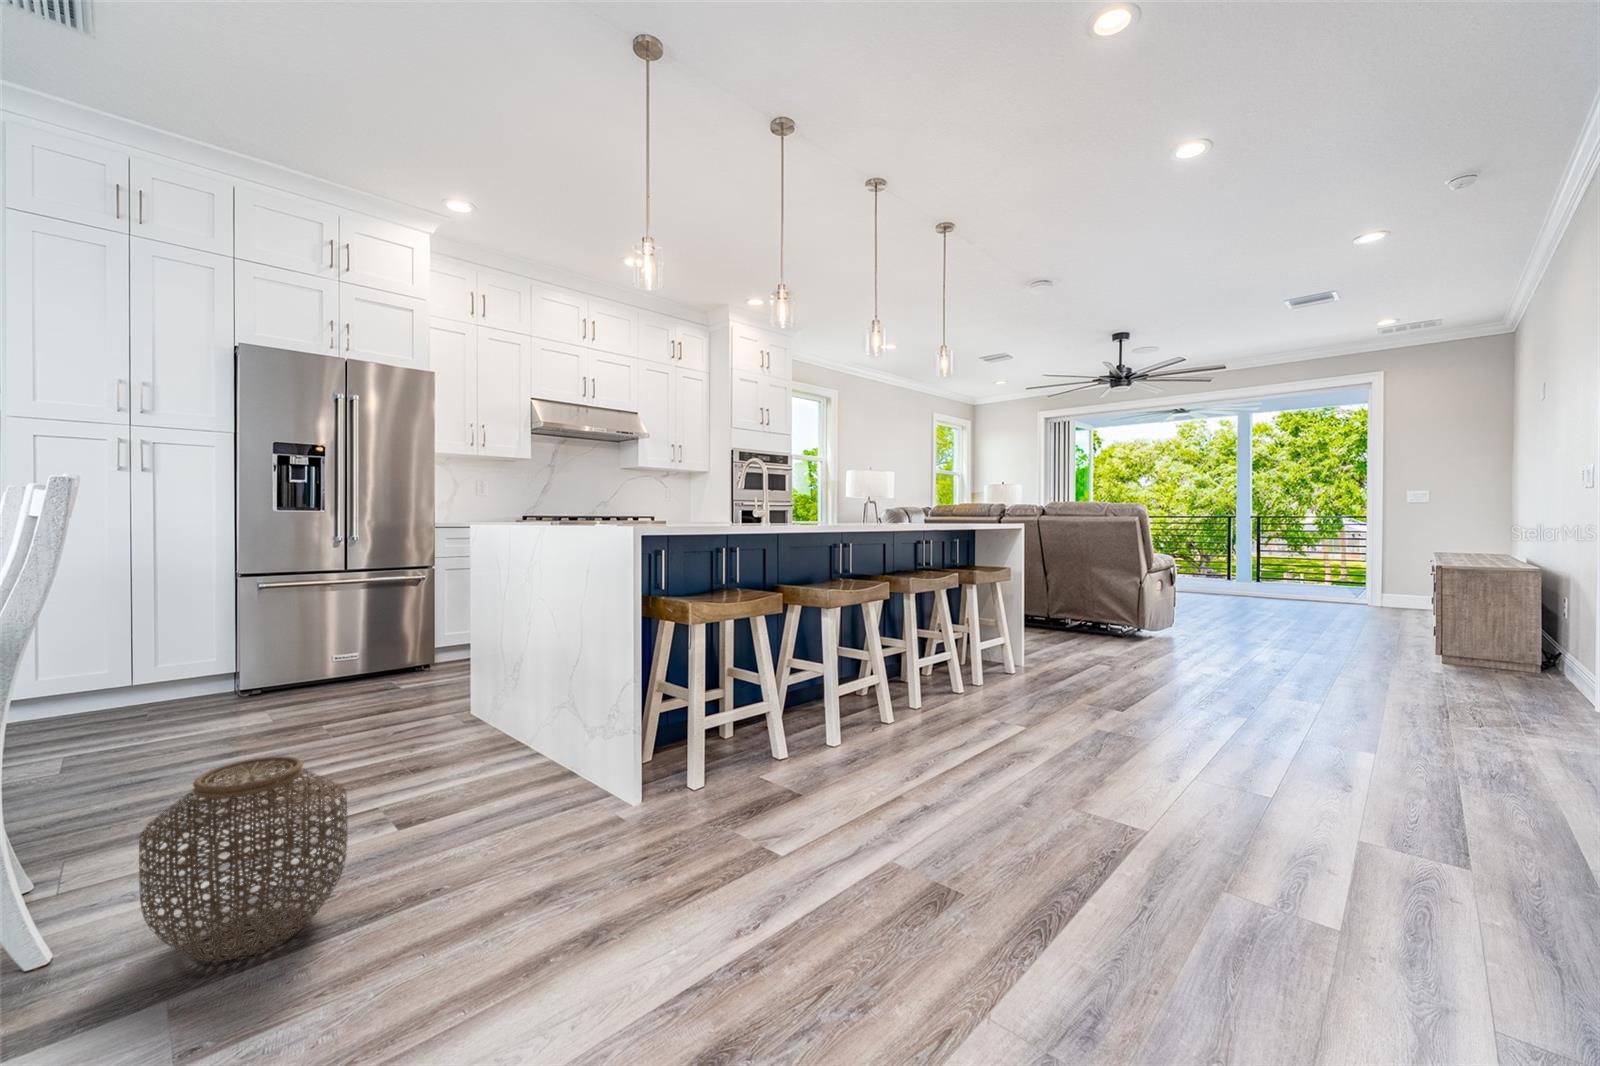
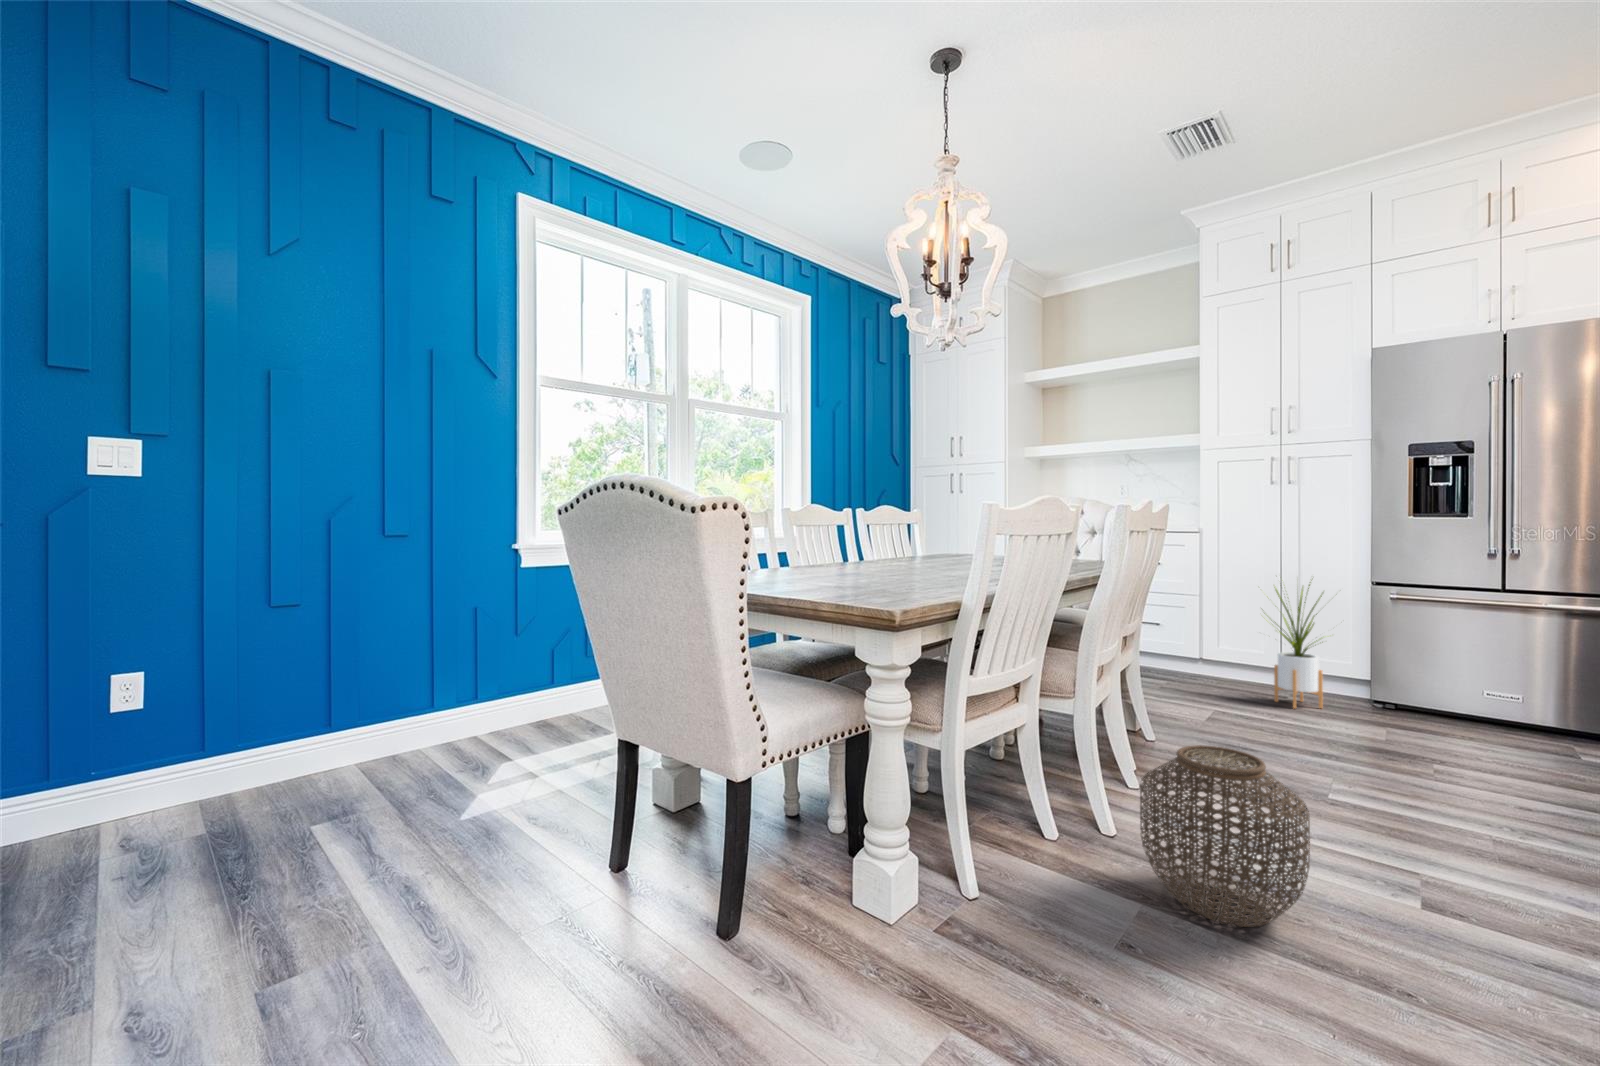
house plant: none [107,569,216,721] -> present [1274,582,1323,709]

